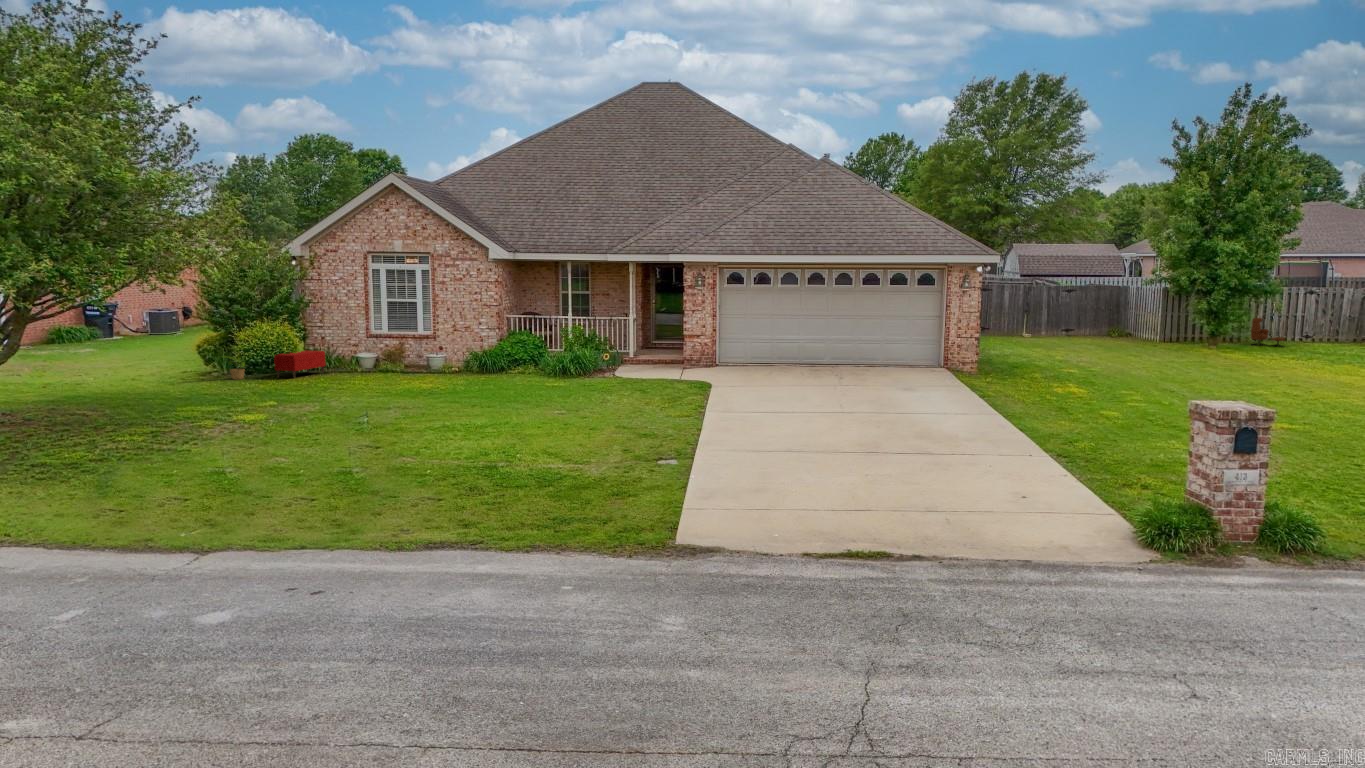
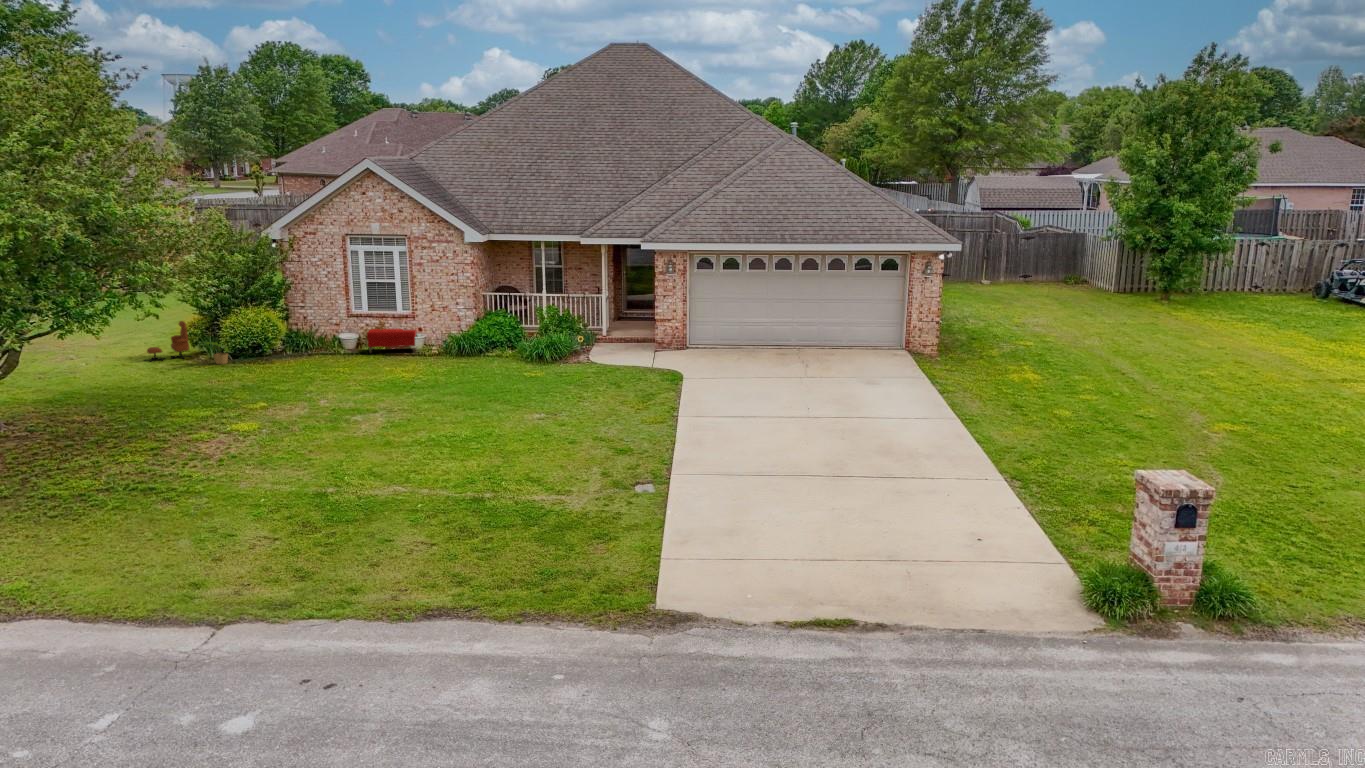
lounge chair: present [1251,318,1285,347] -> present [147,321,189,361]
bench: present [274,351,326,378] -> present [367,329,416,353]

